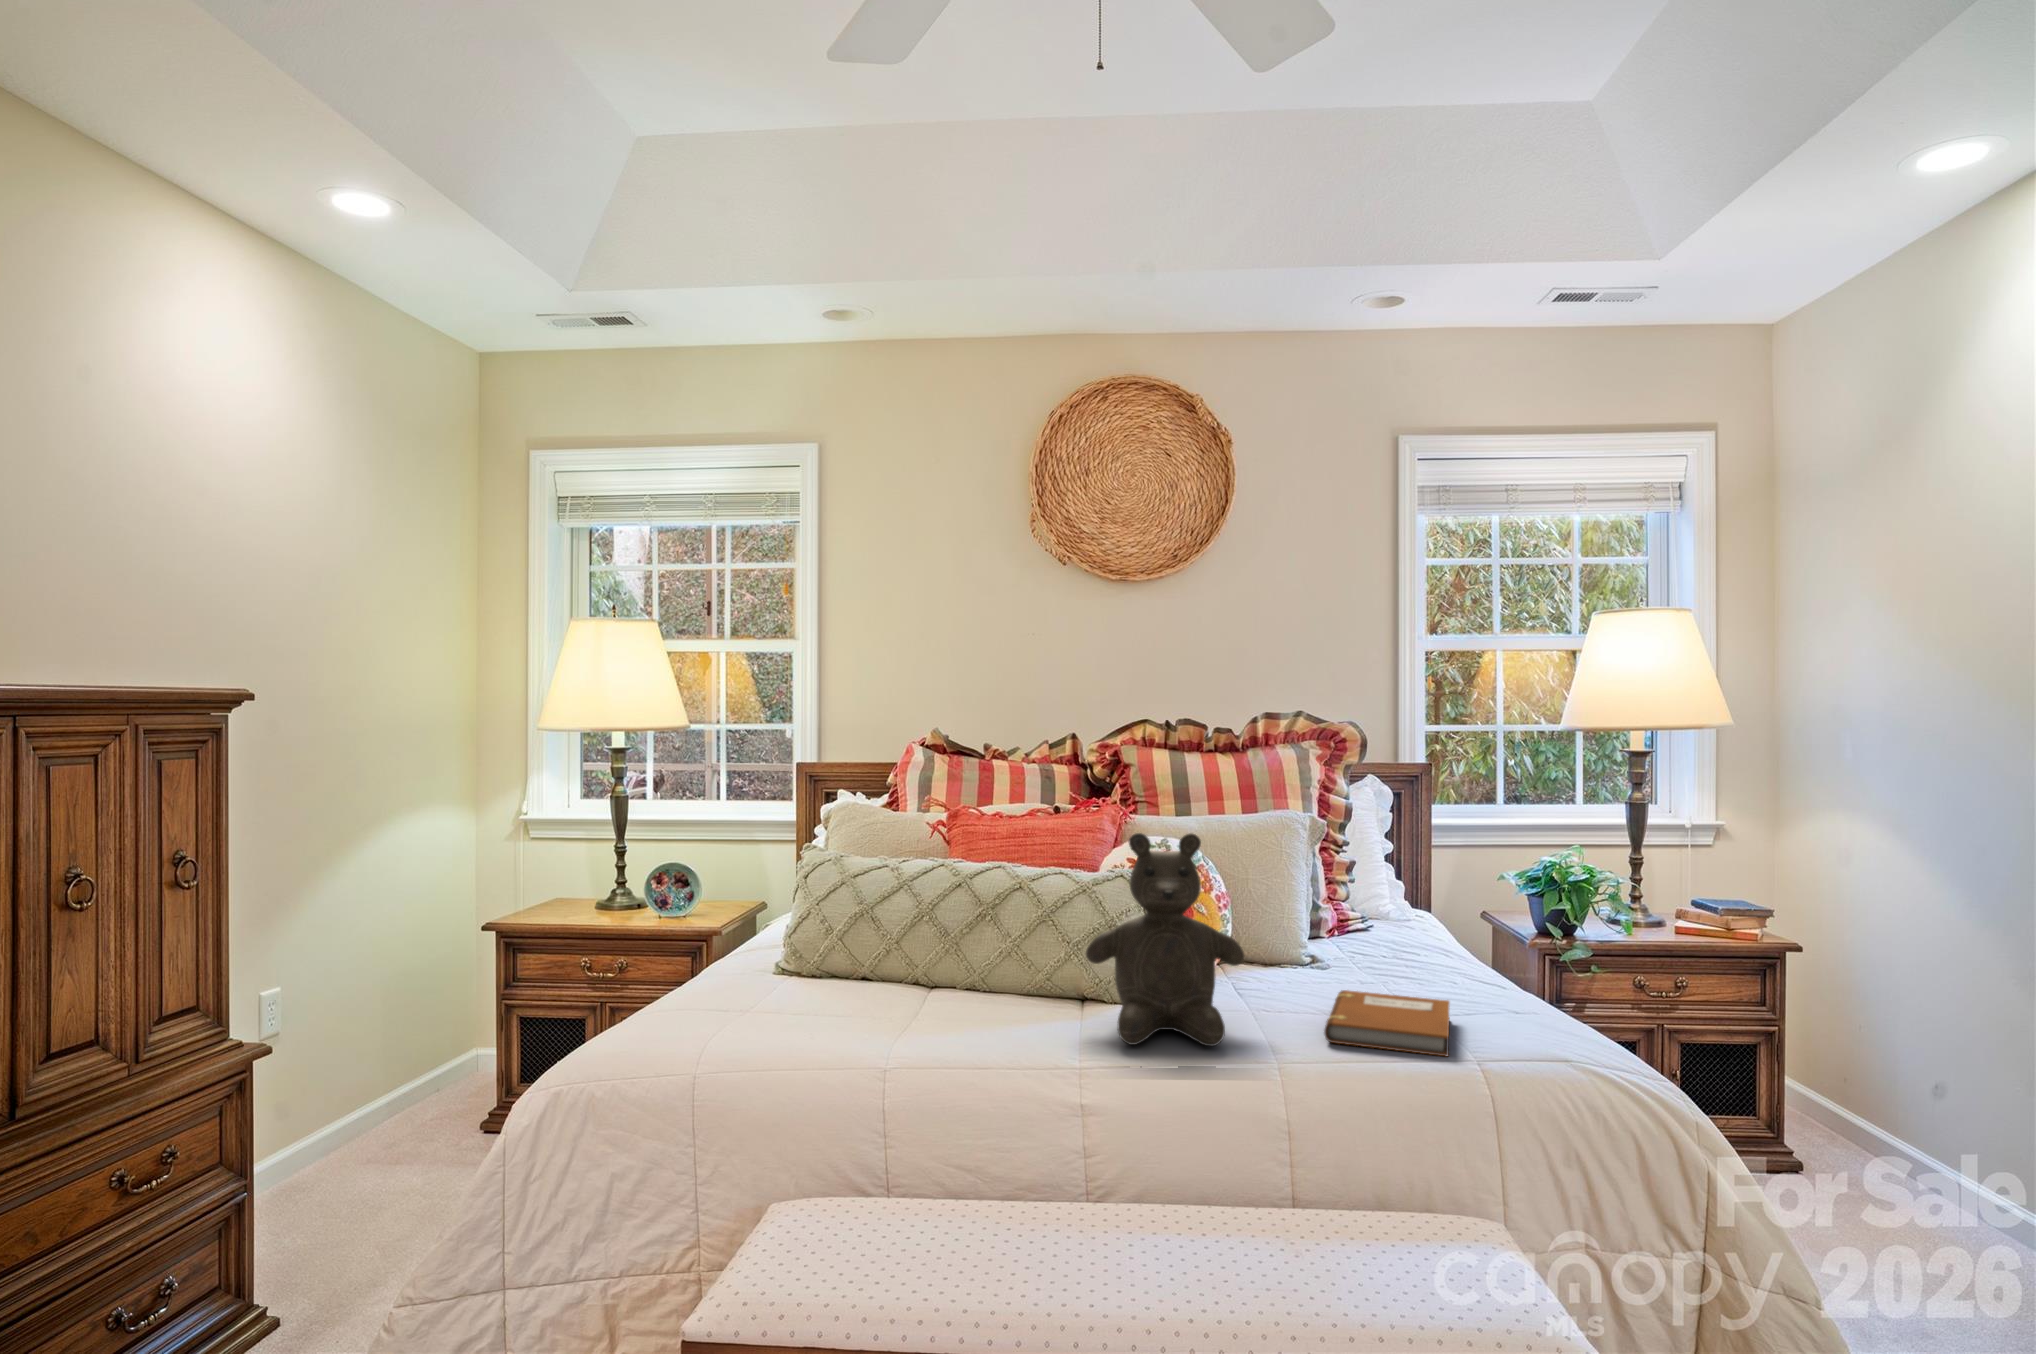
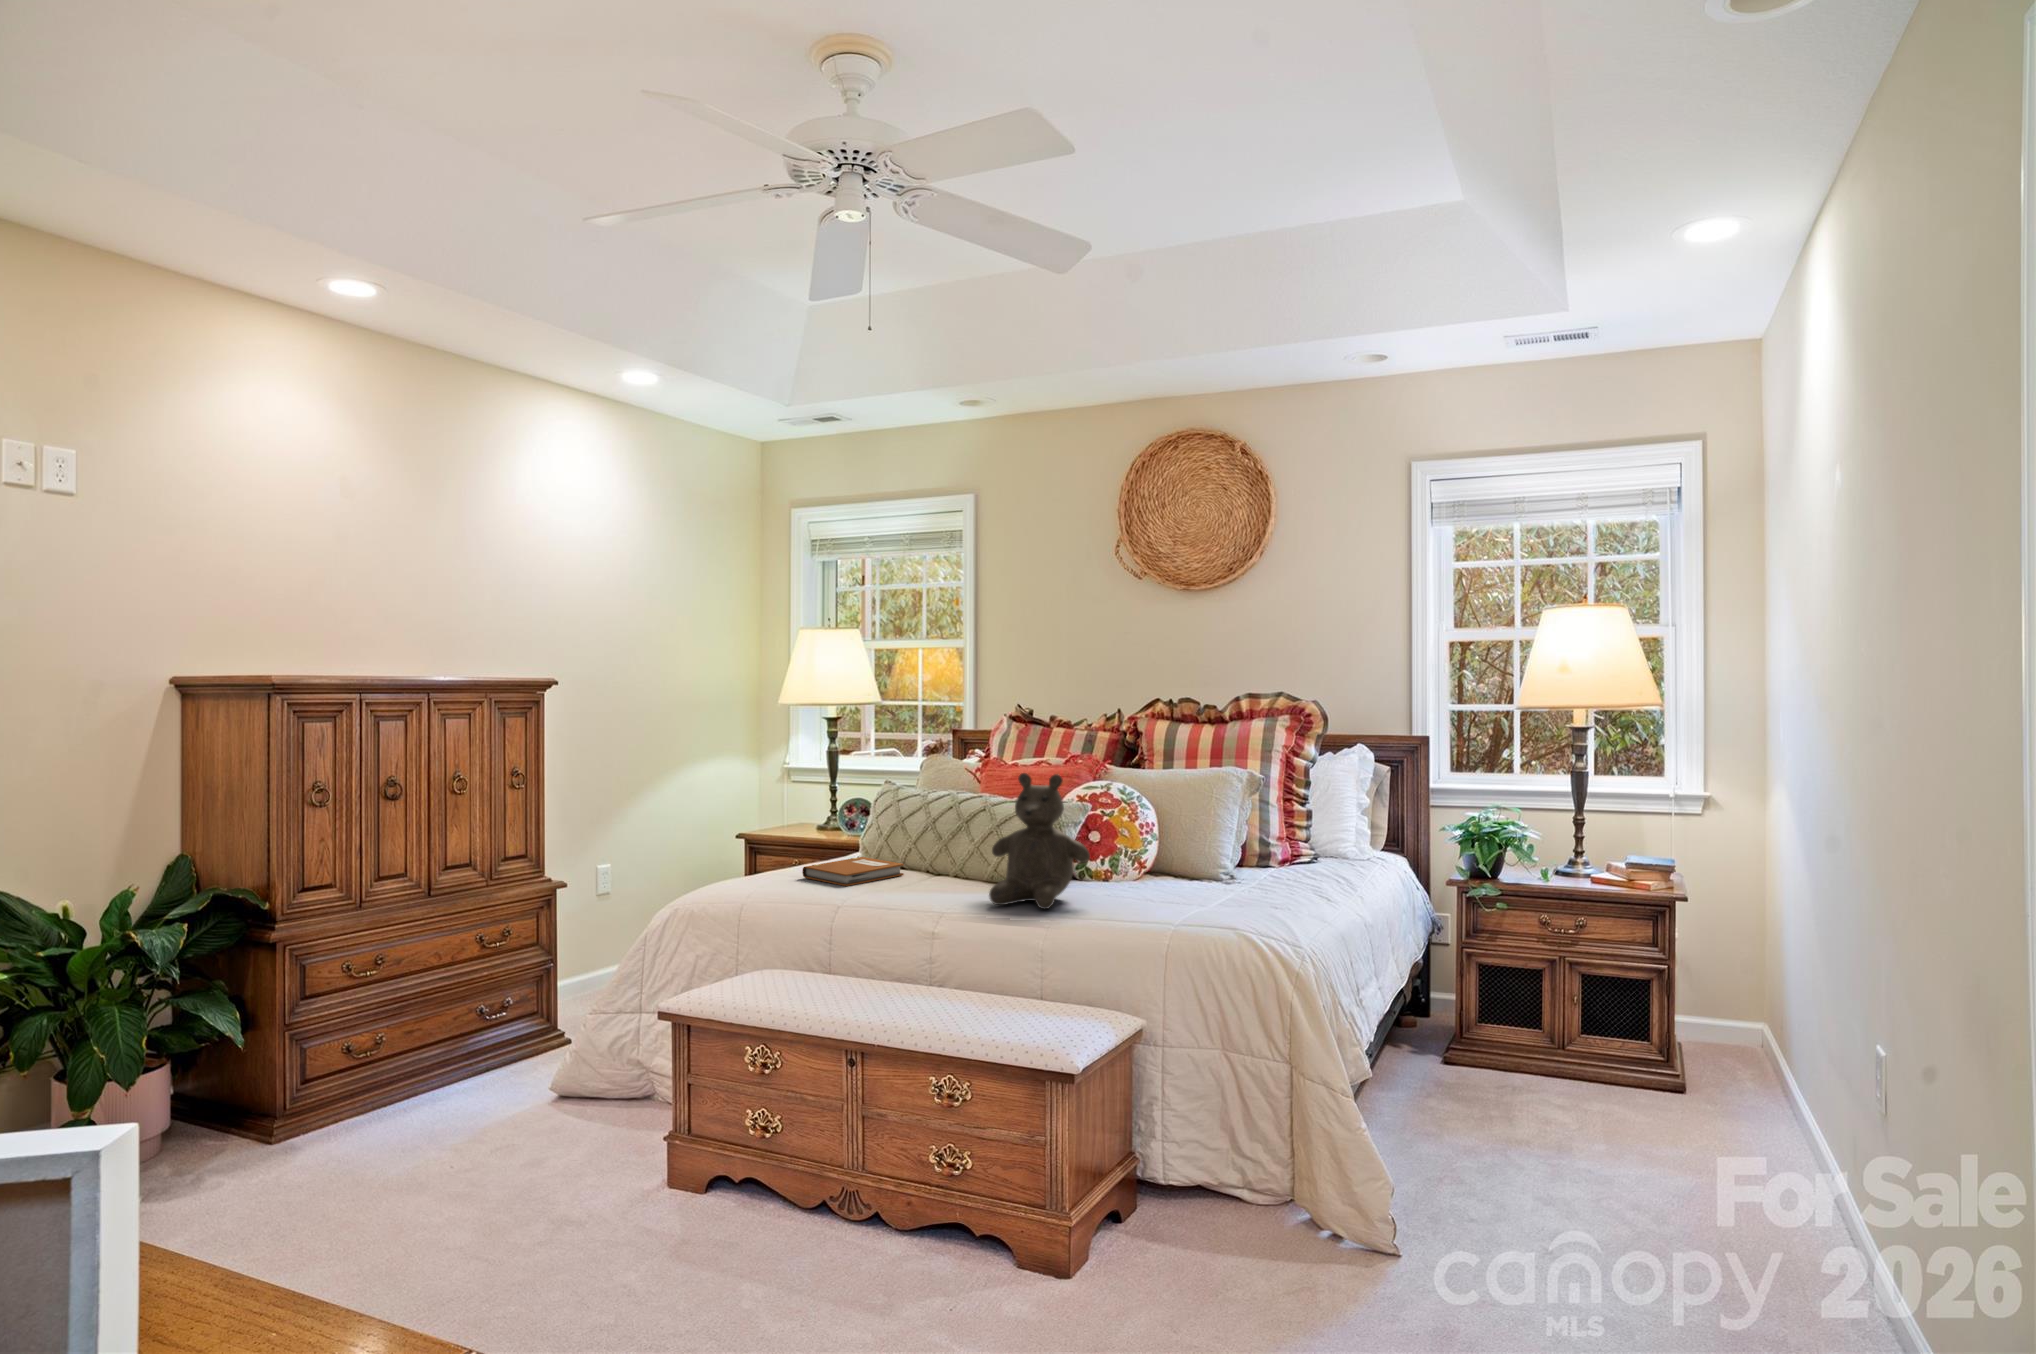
notebook: present [1324,990,1449,1056] -> present [802,857,904,886]

